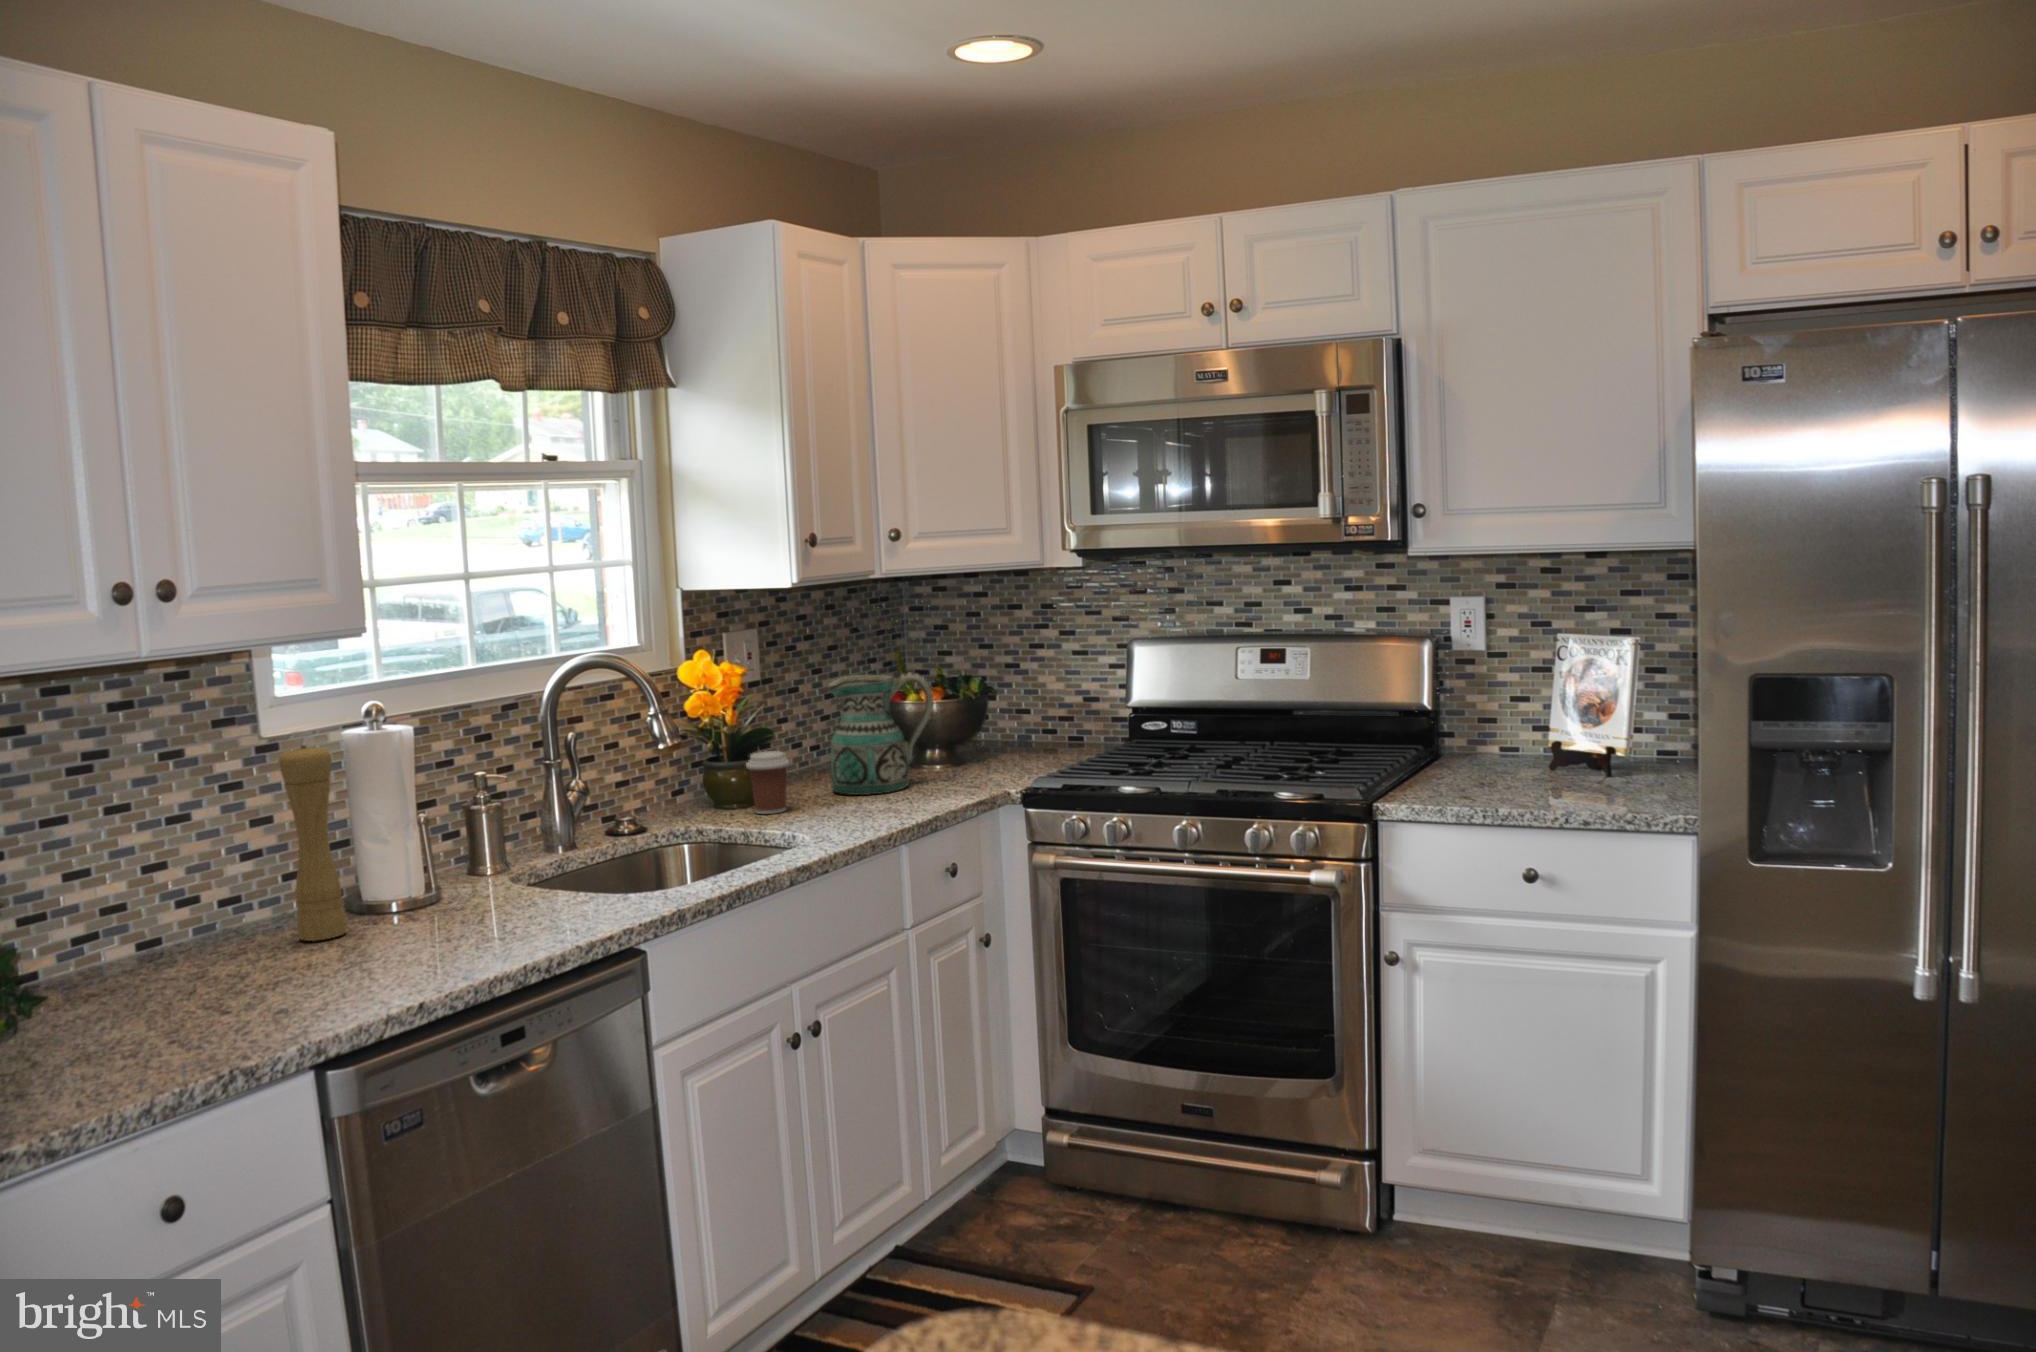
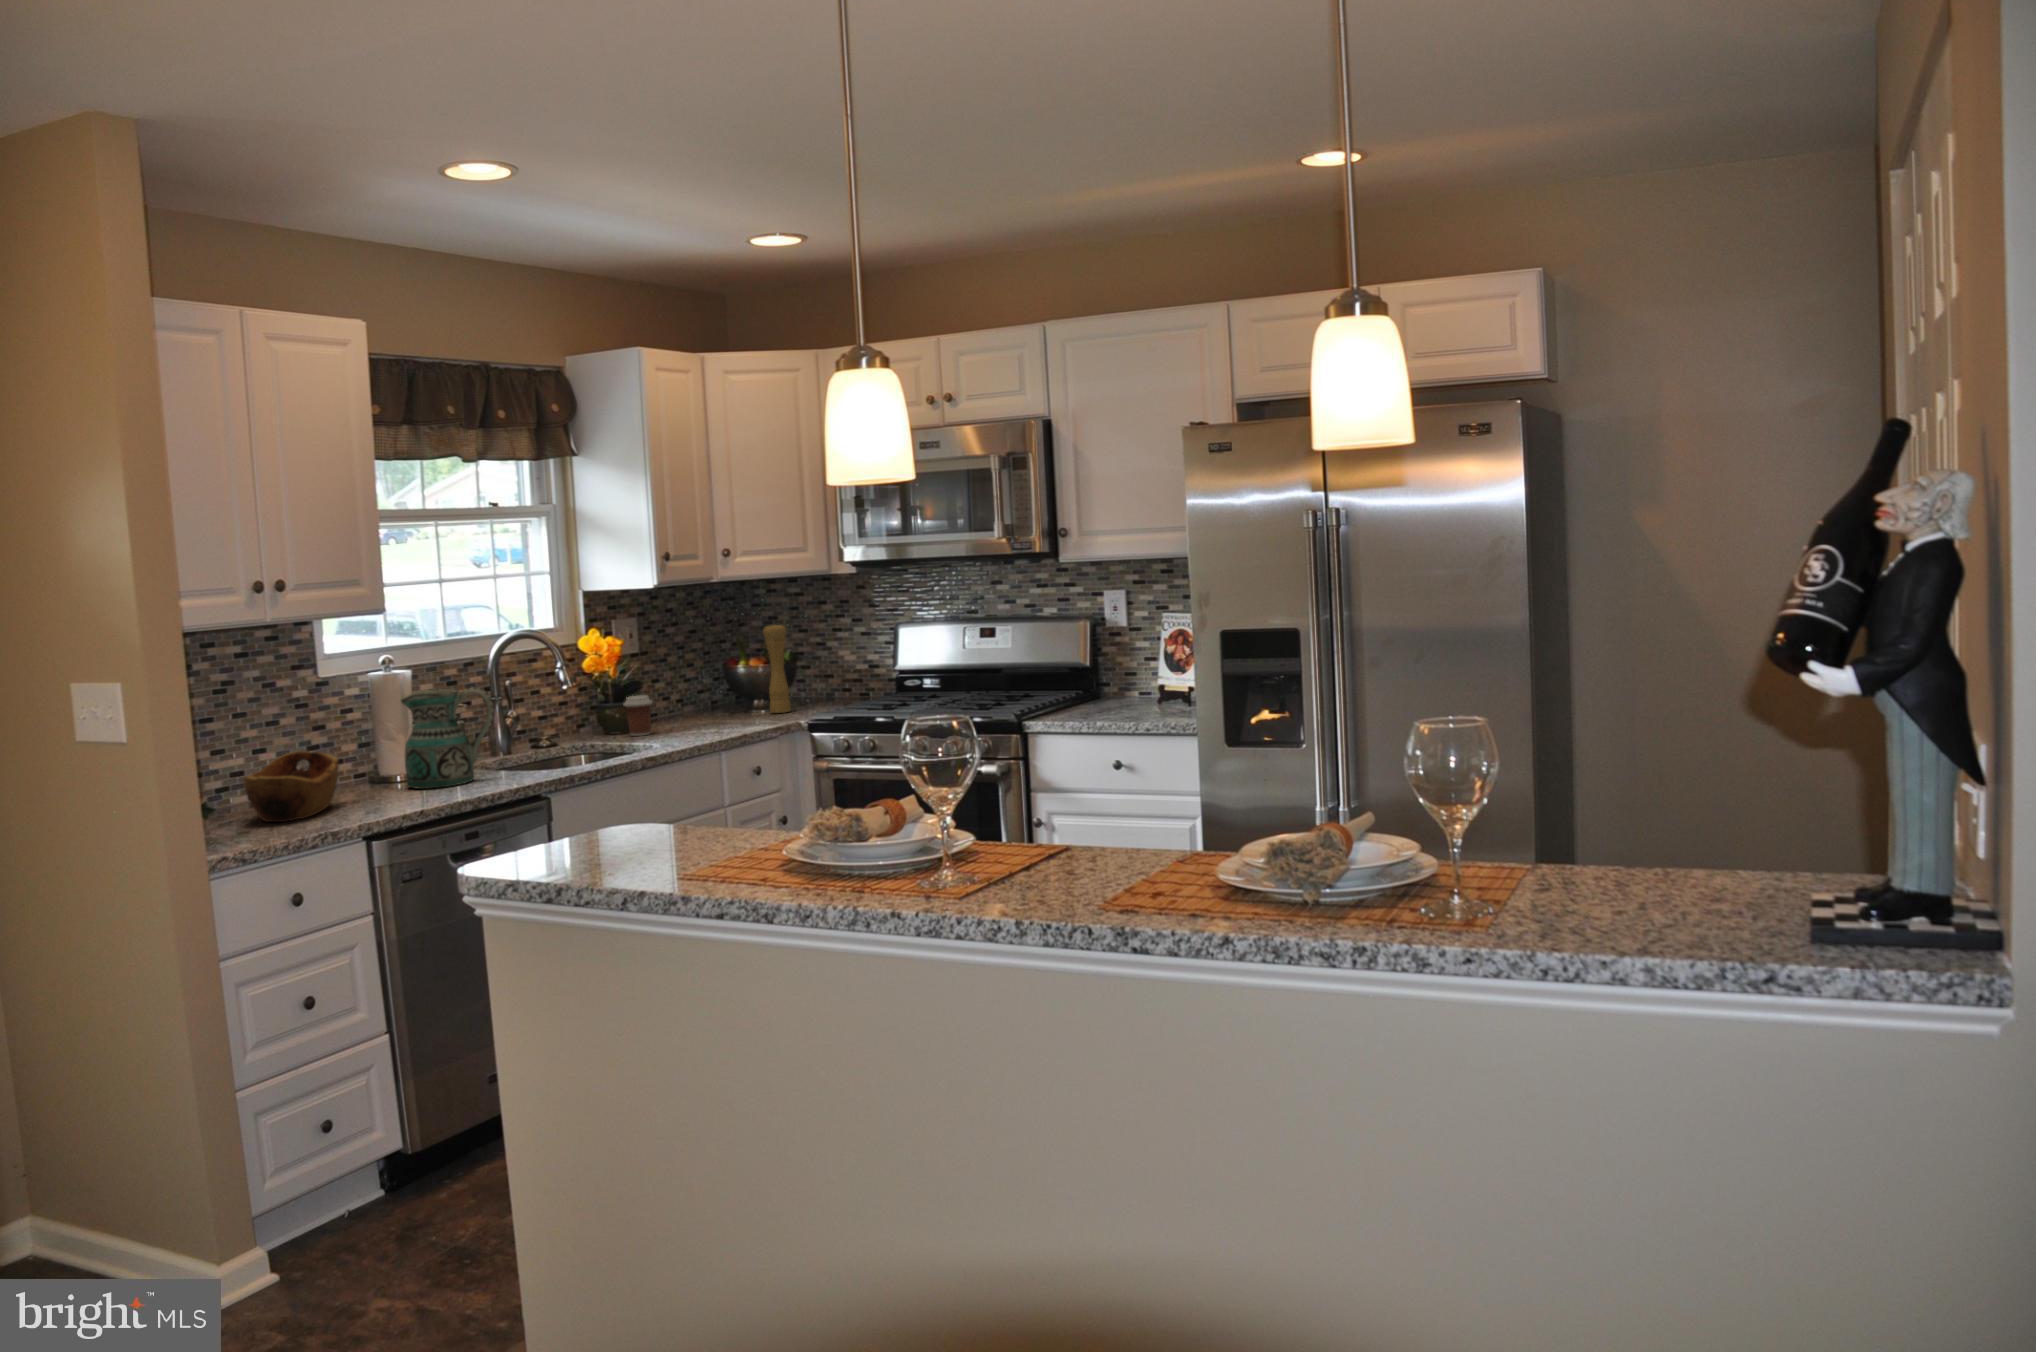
ceramic pitcher: present [828,672,933,795] -> present [401,687,494,789]
pepper mill: present [278,745,347,941] -> present [763,624,791,713]
wooden bowl: none [93,875,278,1026] -> present [244,751,339,822]

